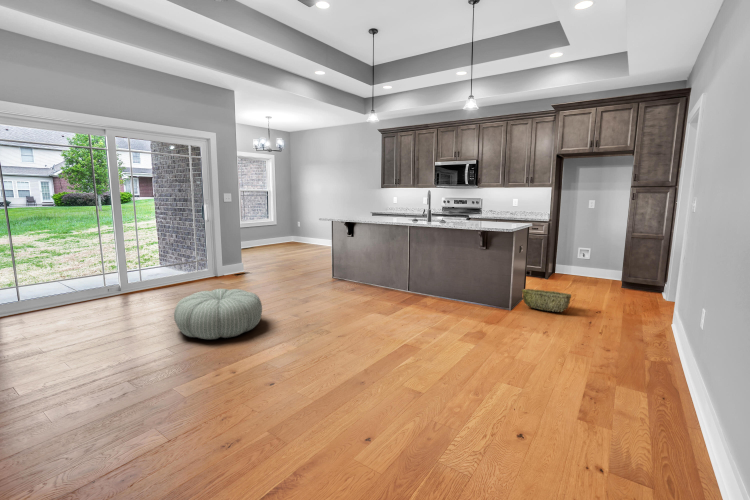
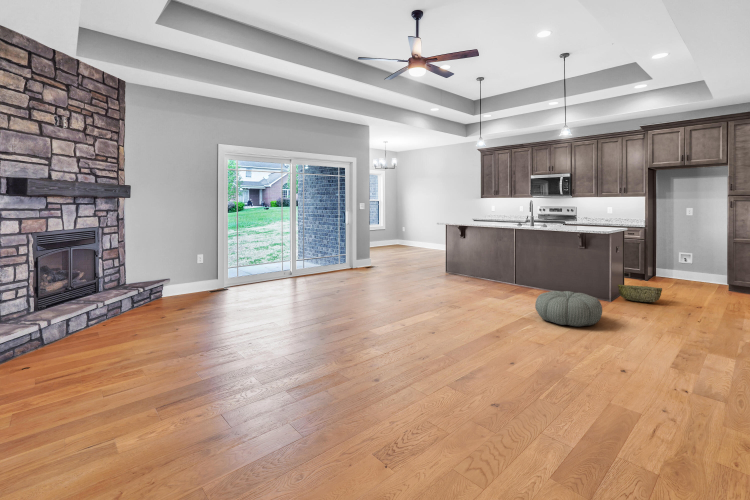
pouf: present [174,289,262,339] -> present [535,291,602,326]

